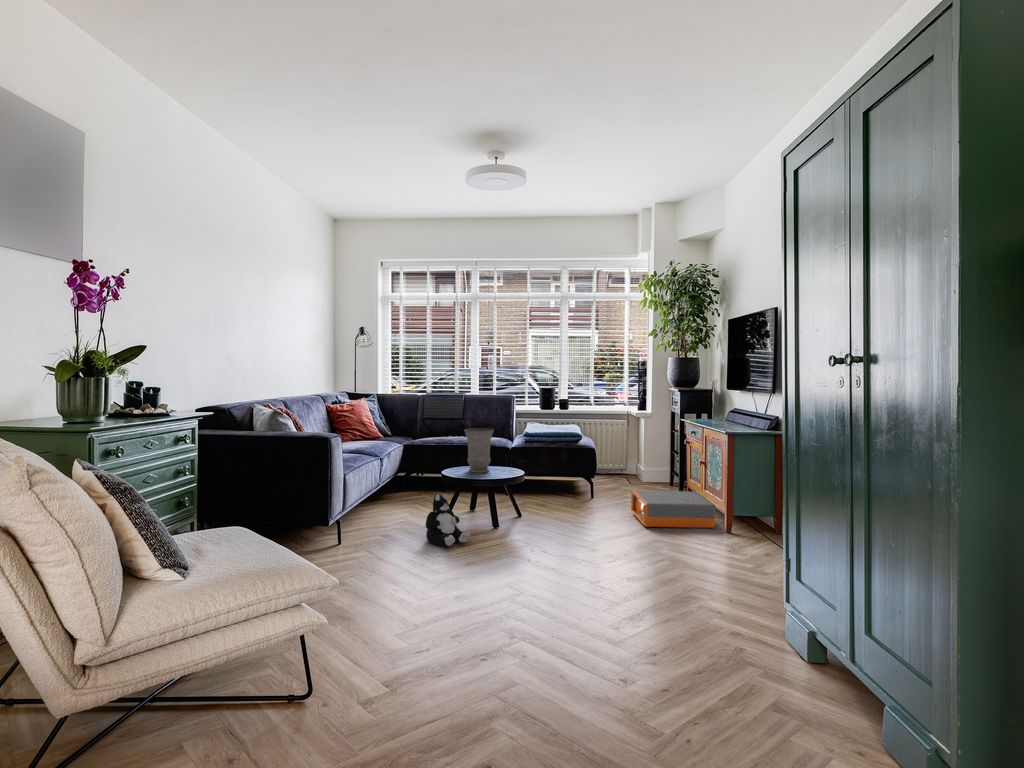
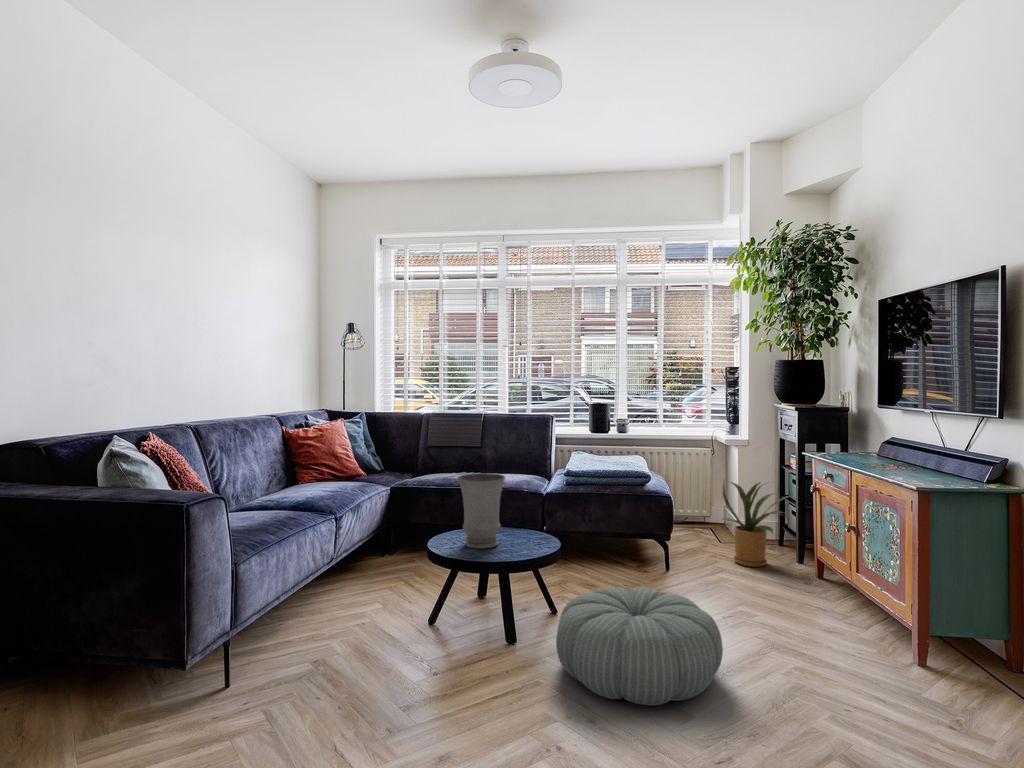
house plant: none [629,437,677,495] -> present [722,480,790,567]
storage box: present [631,491,716,528] -> none [732,574,892,655]
pouf: none [527,492,619,545] -> present [556,587,723,705]
plush toy: present [425,493,470,546] -> none [373,596,451,701]

